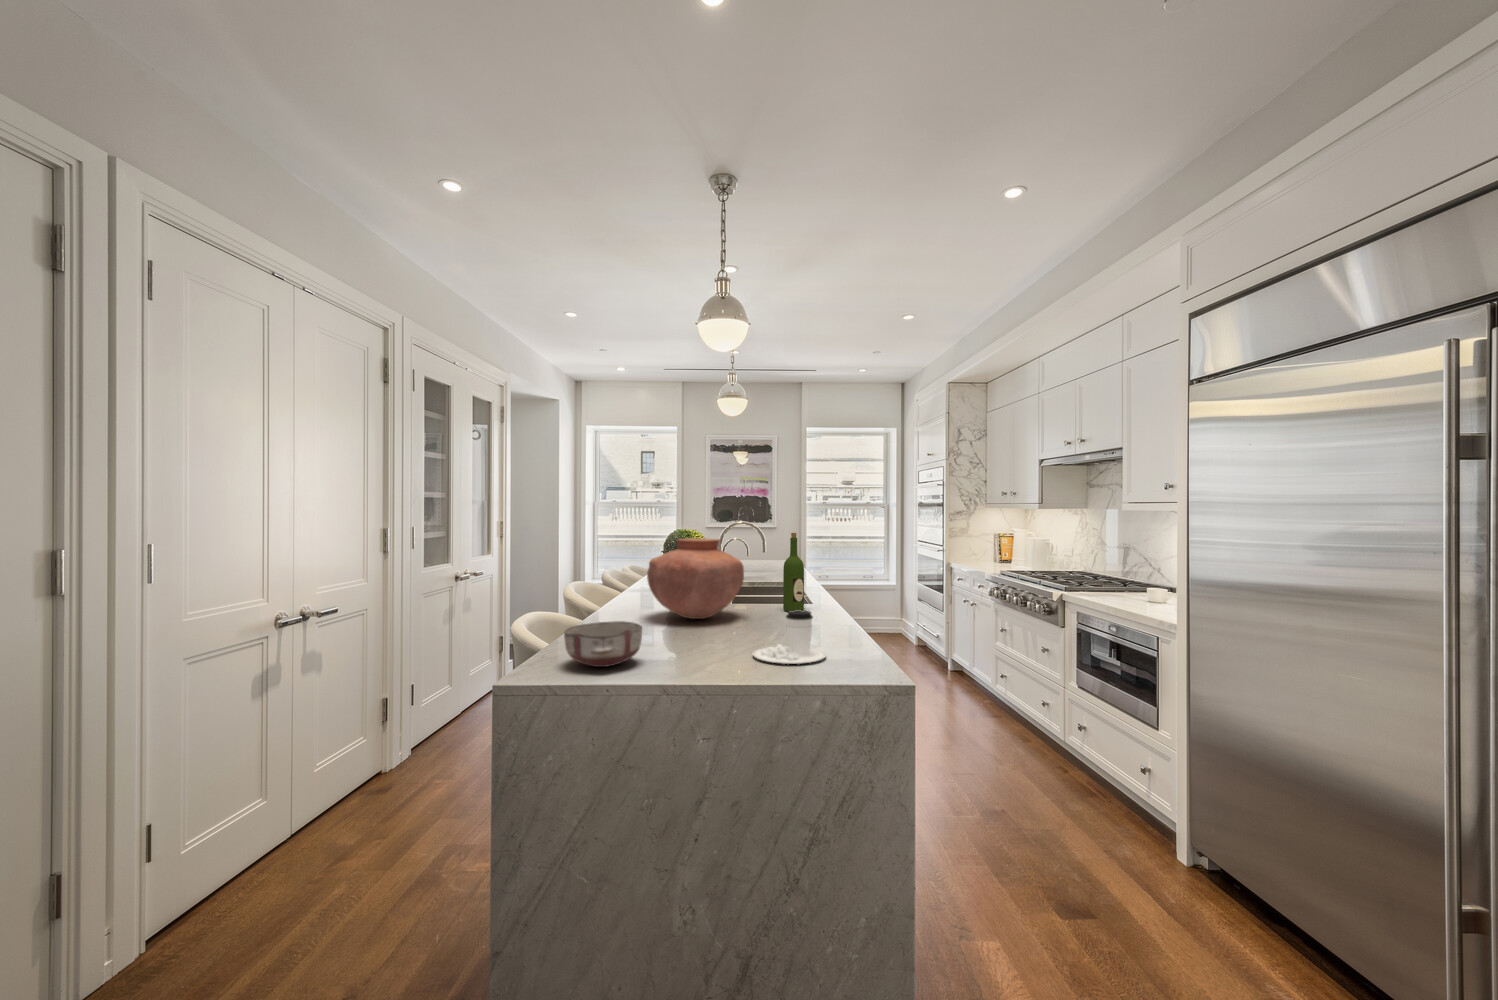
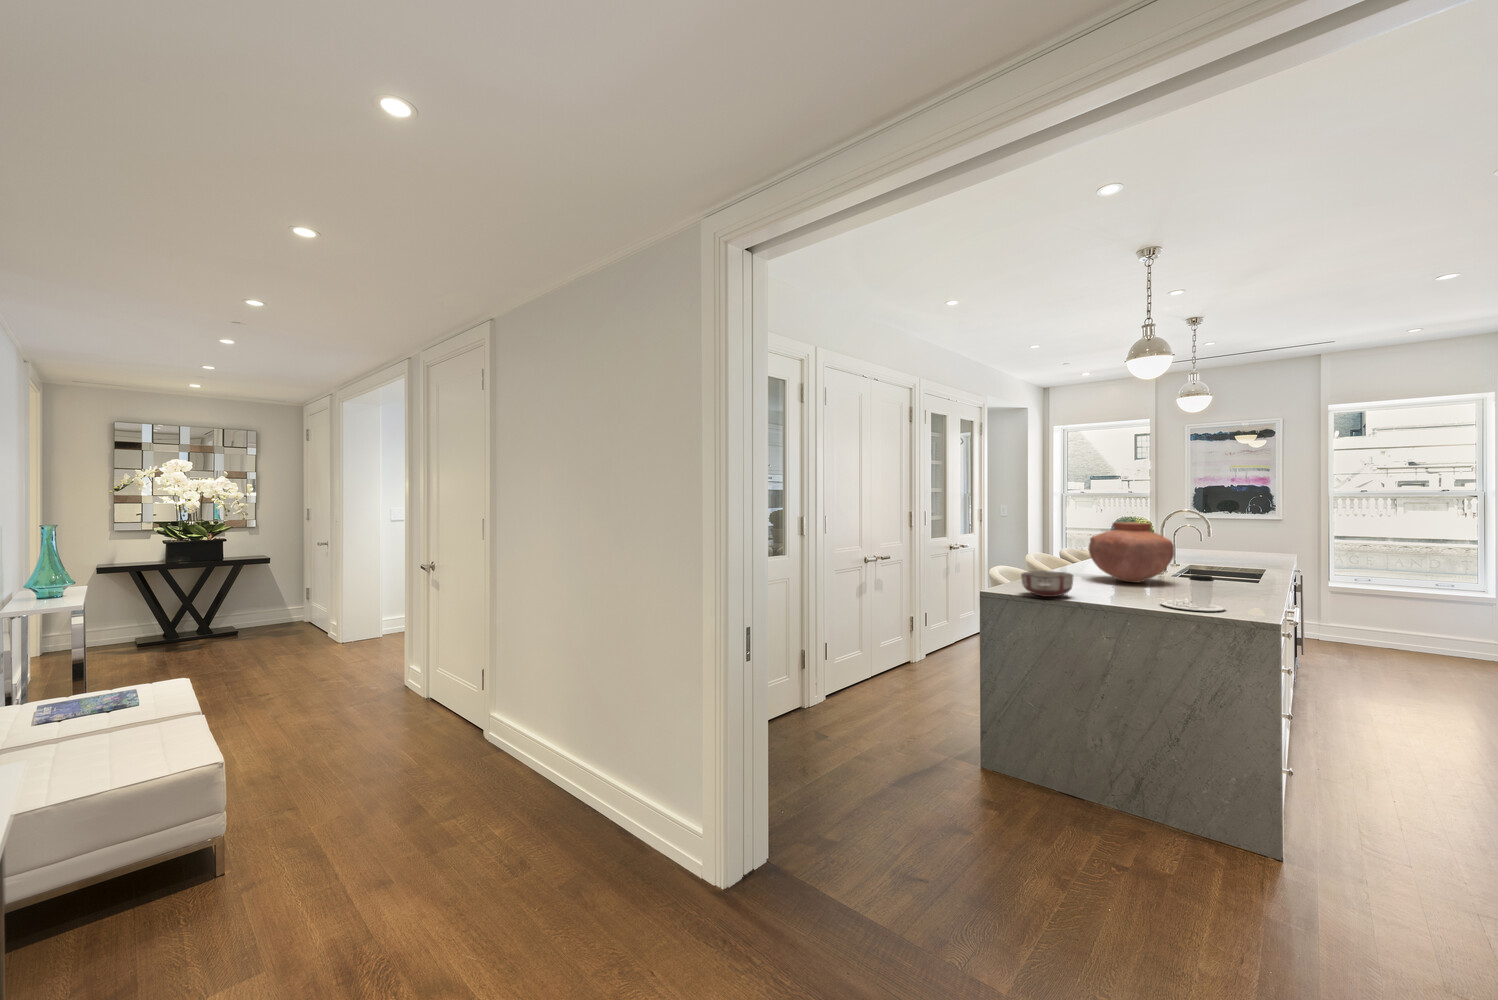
wine bottle: present [783,533,804,611] -> none [1219,520,1241,586]

